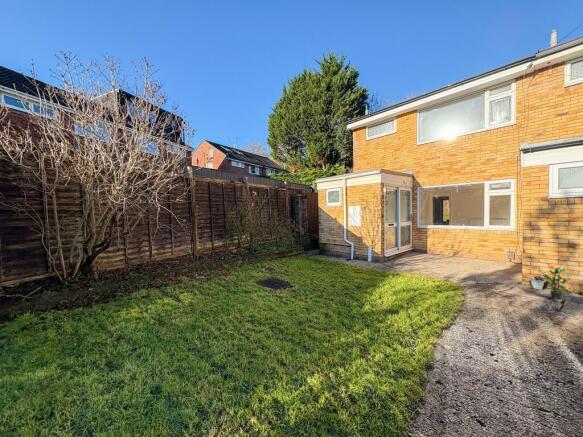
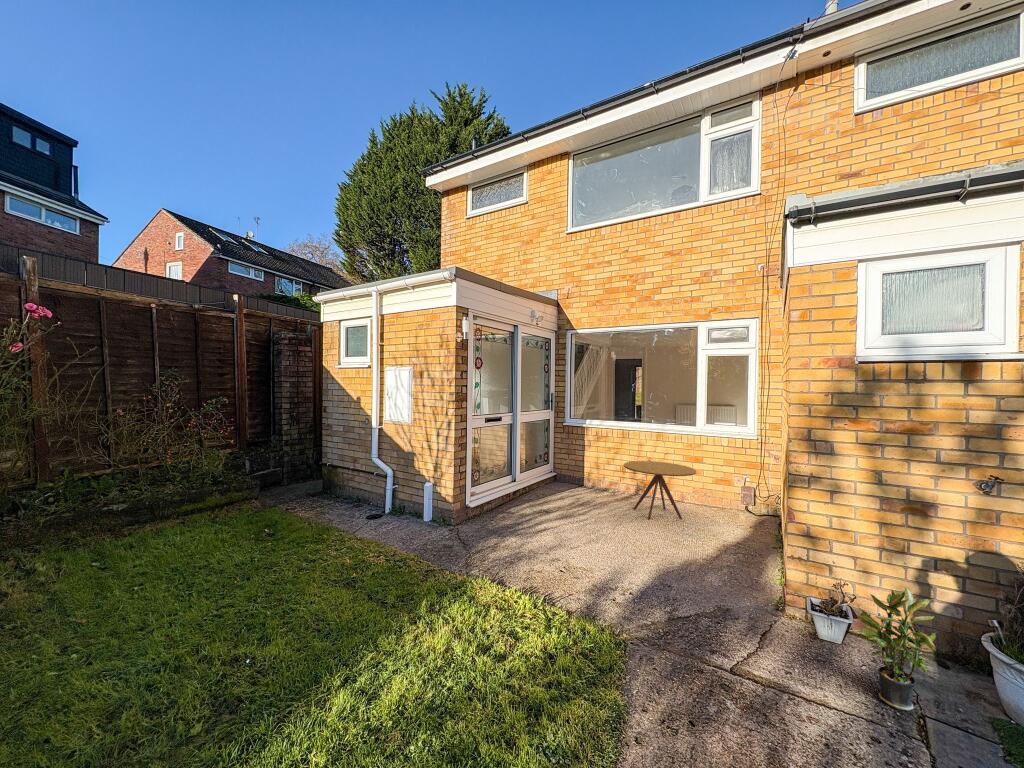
round table: none [450,241,485,264] -> present [624,461,696,519]

